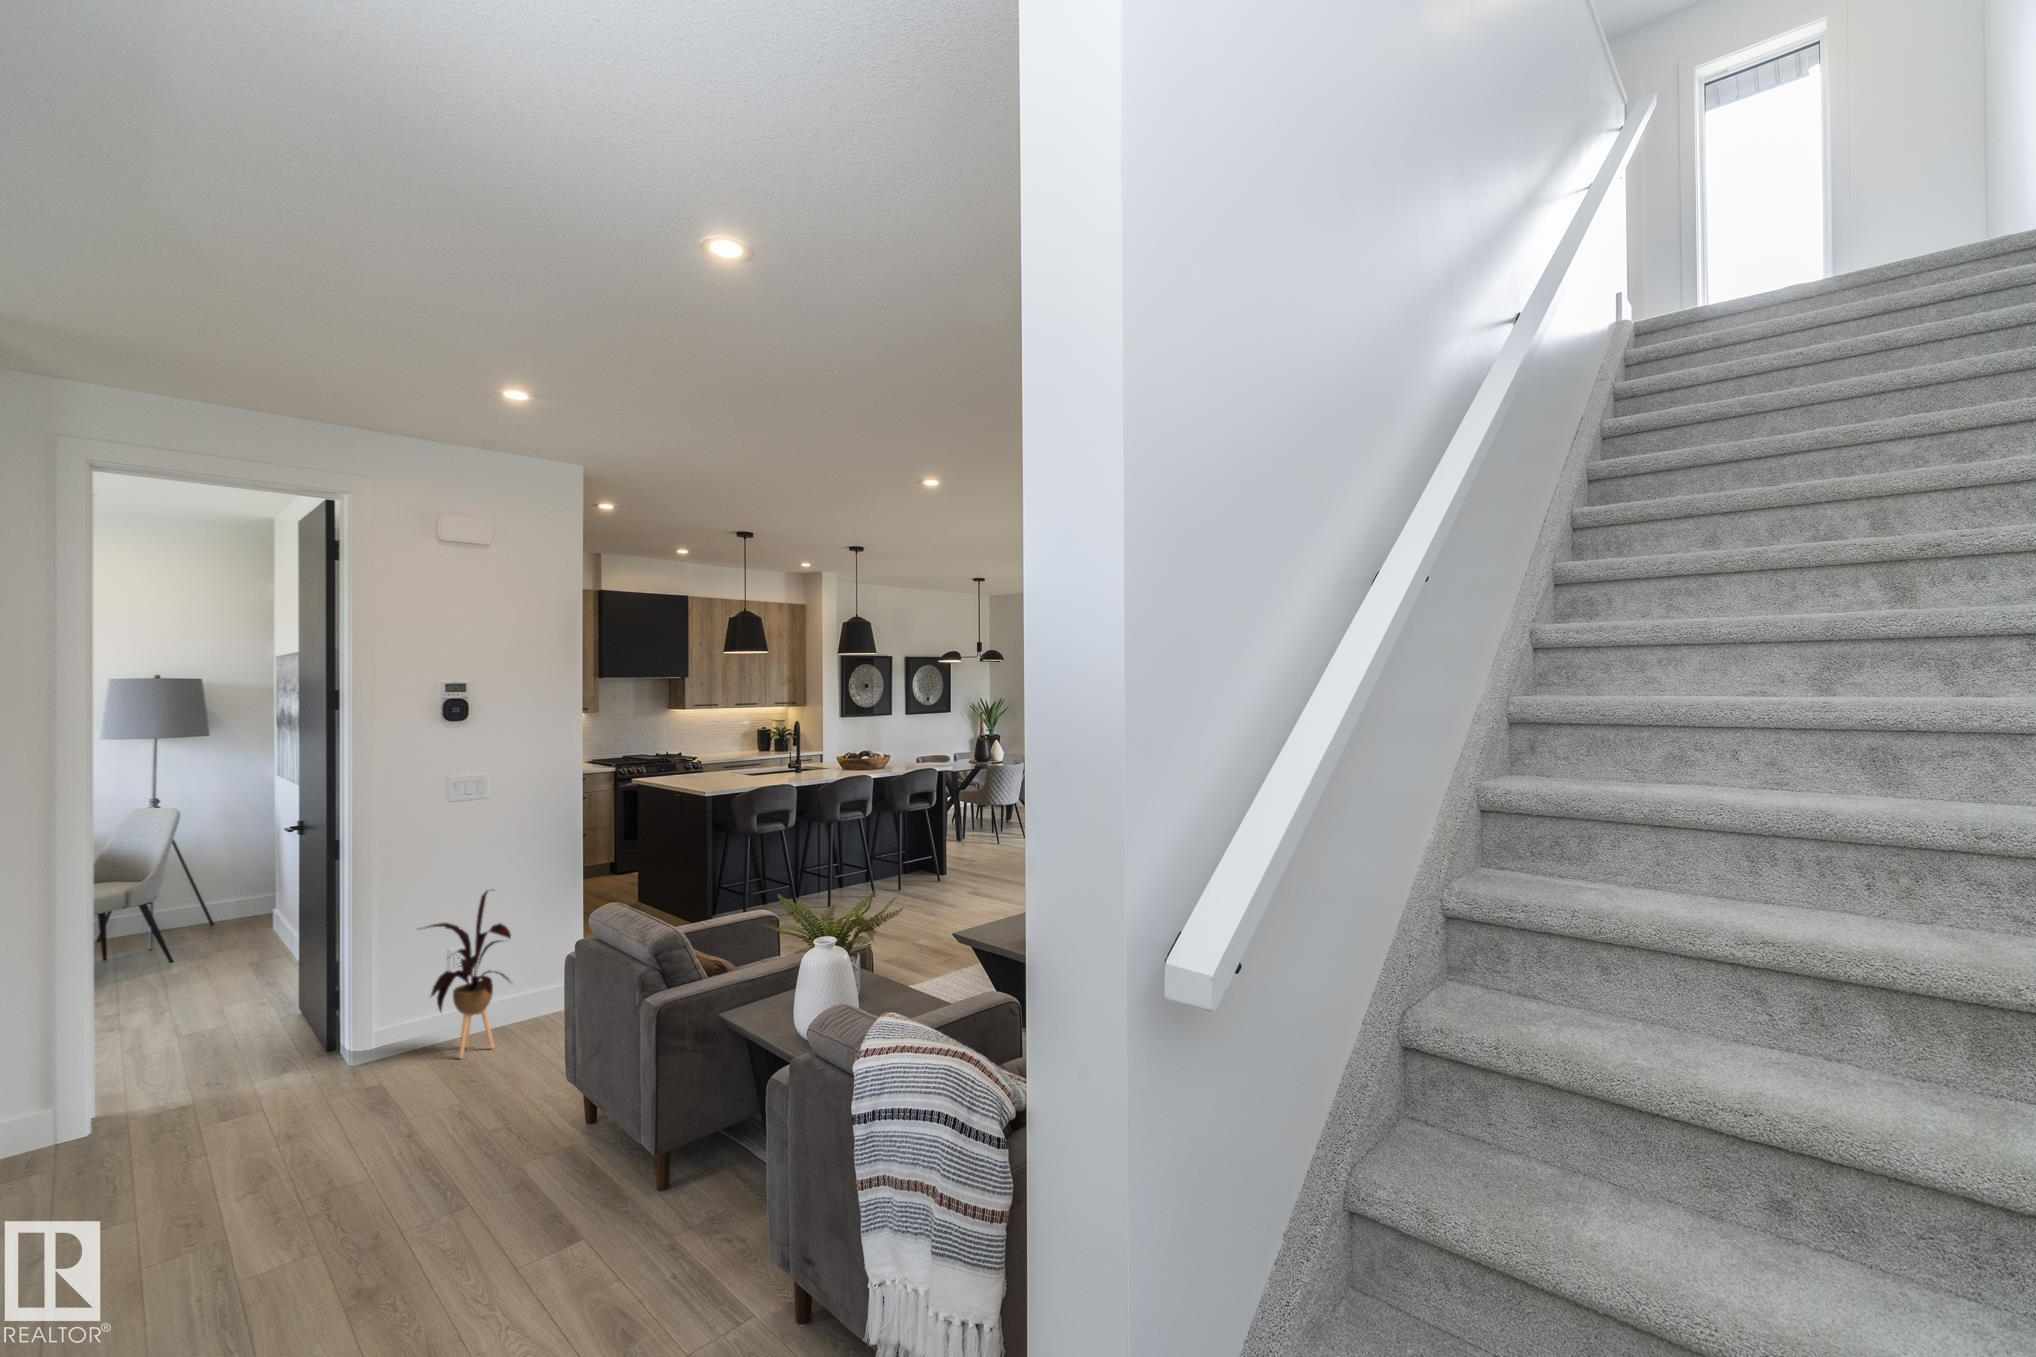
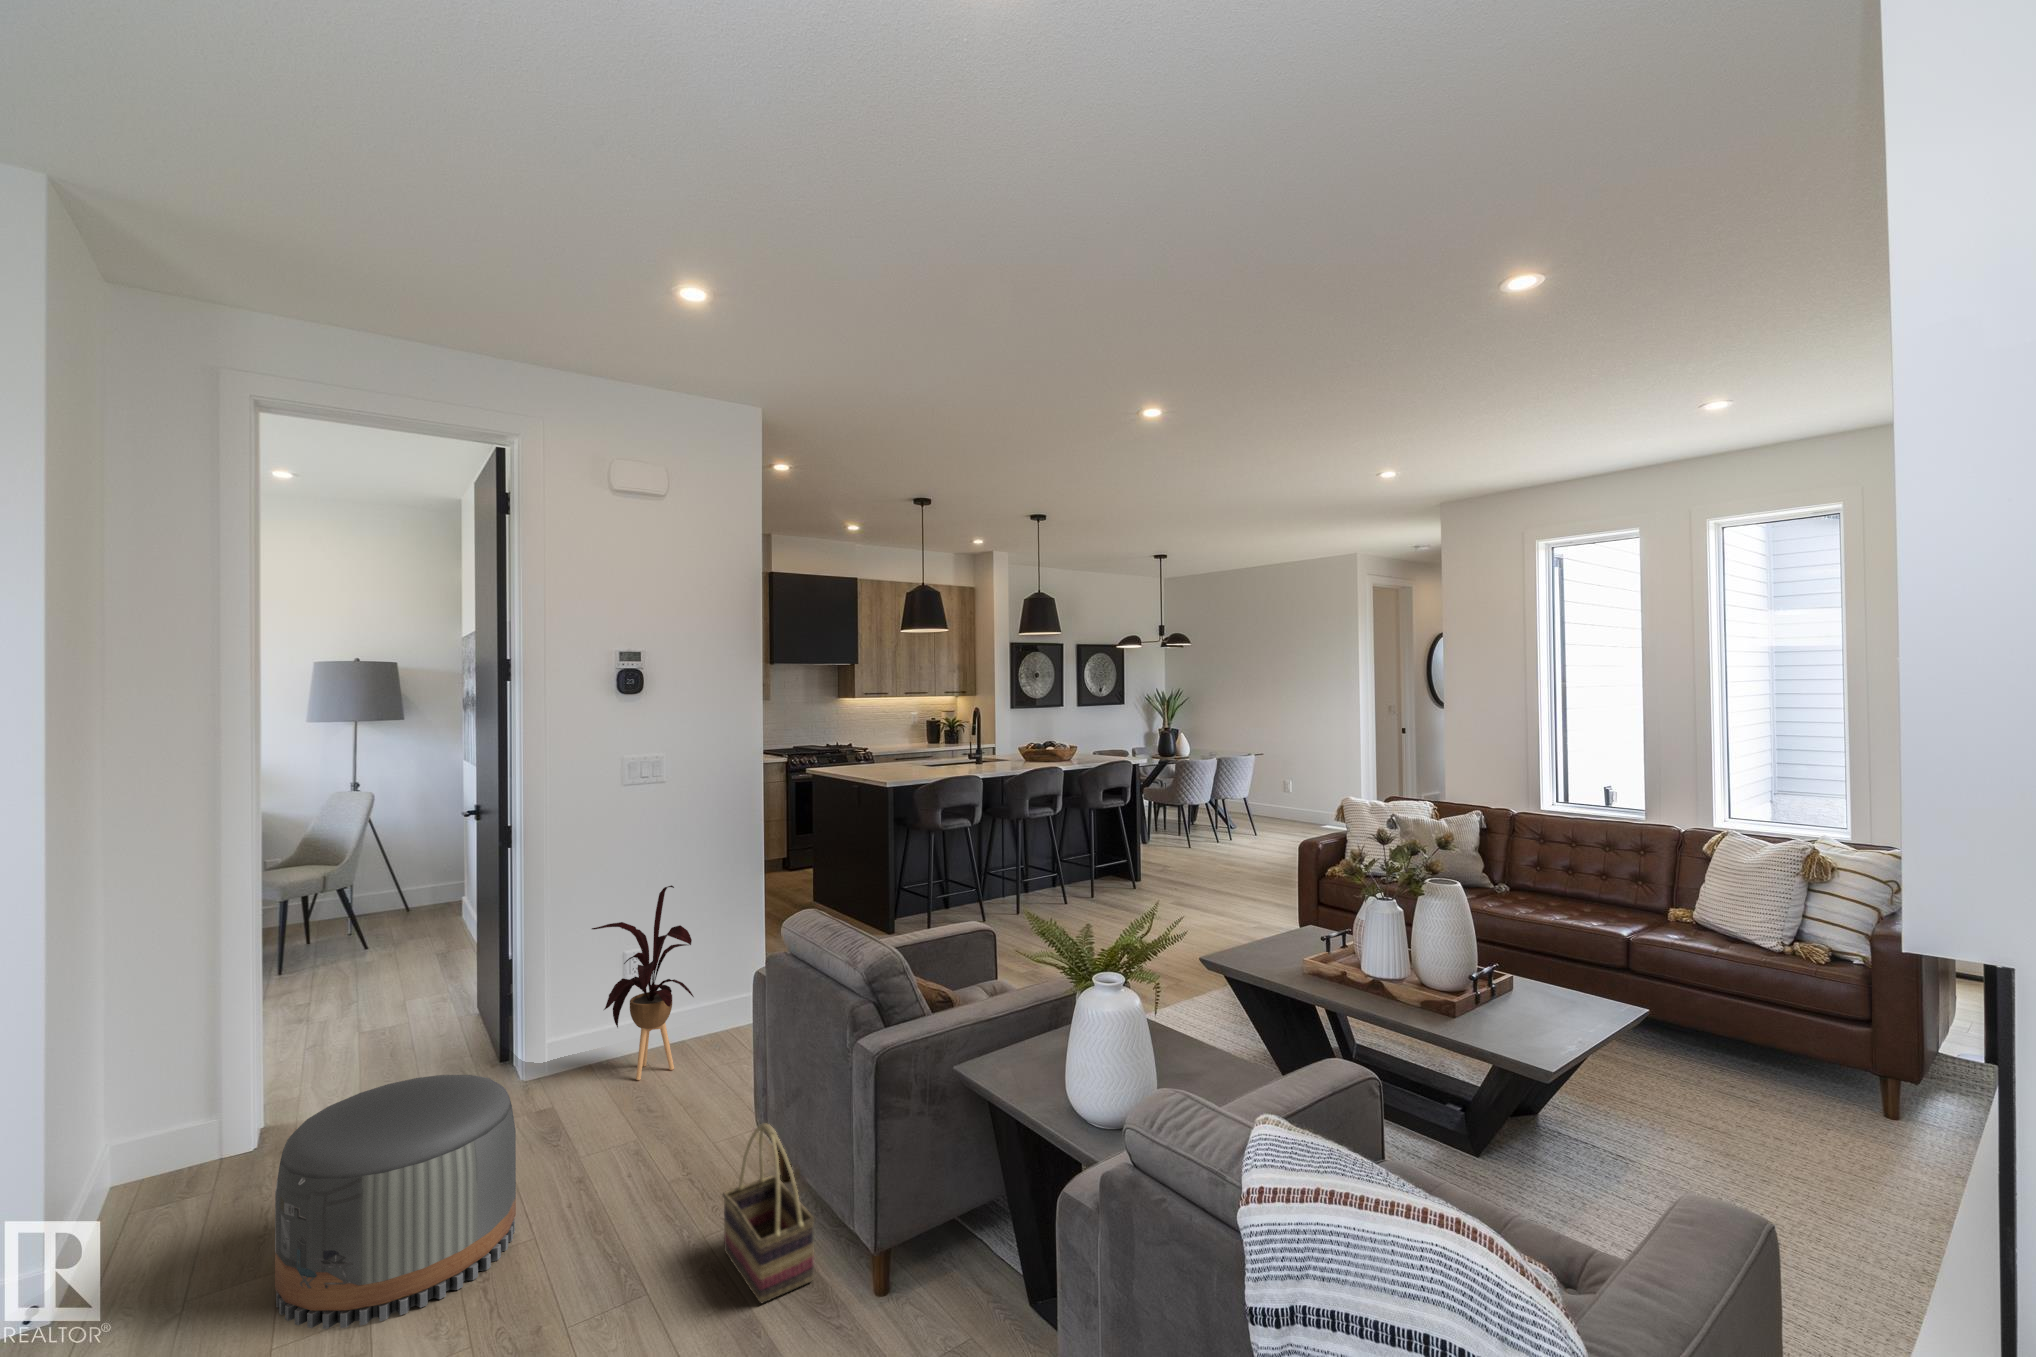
pouf: none [142,1049,354,1248] -> present [275,1075,516,1329]
basket: none [534,1069,610,1202] -> present [723,1123,815,1303]

